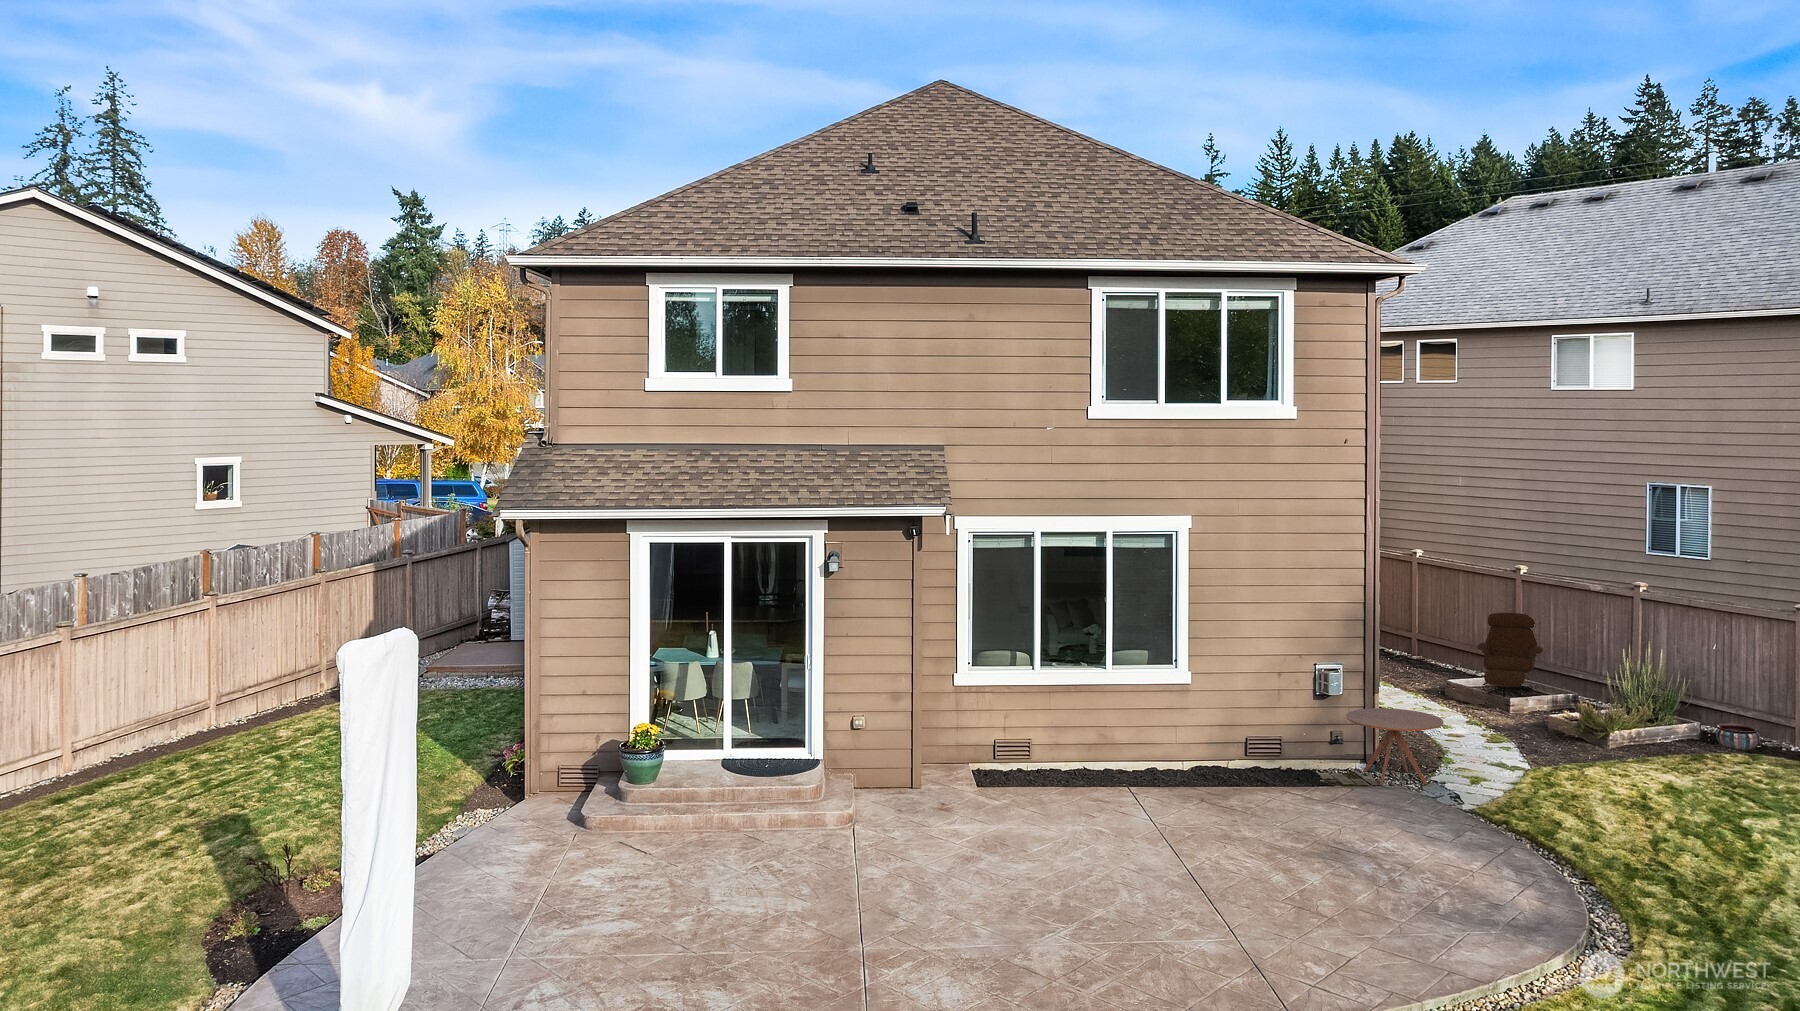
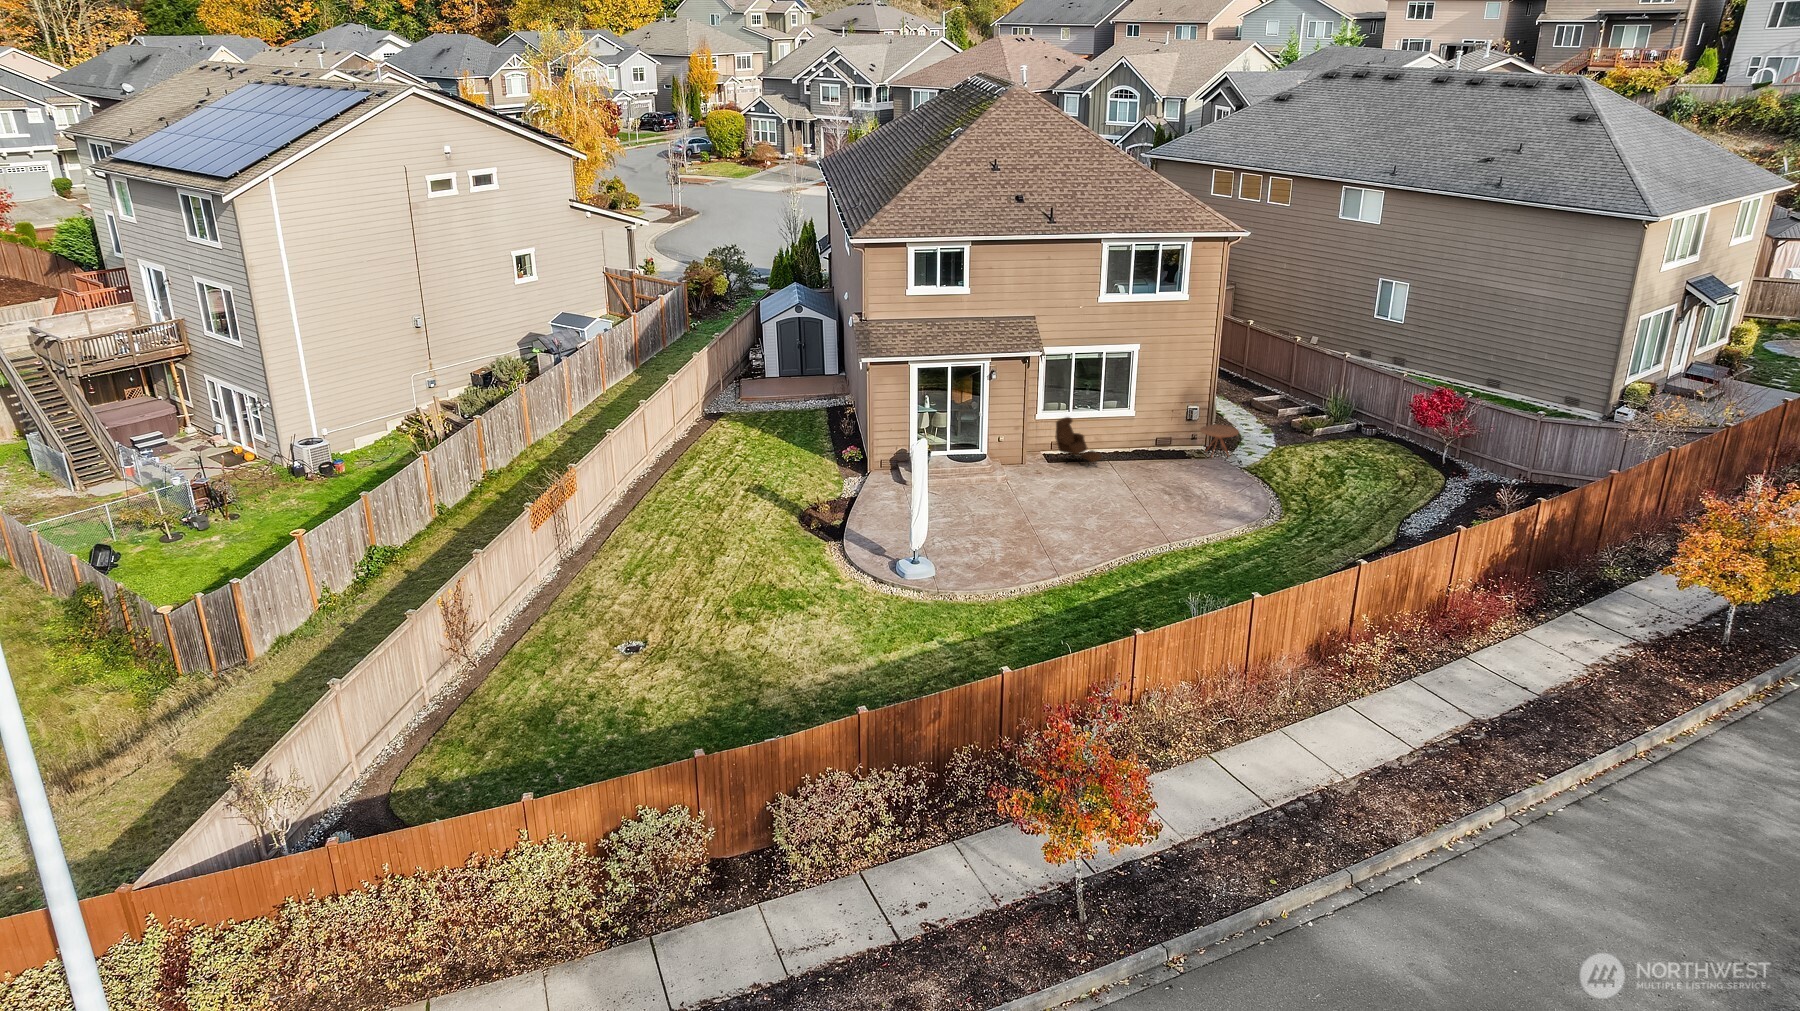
lounge chair: present [1477,613,1543,697] -> present [1056,417,1101,464]

